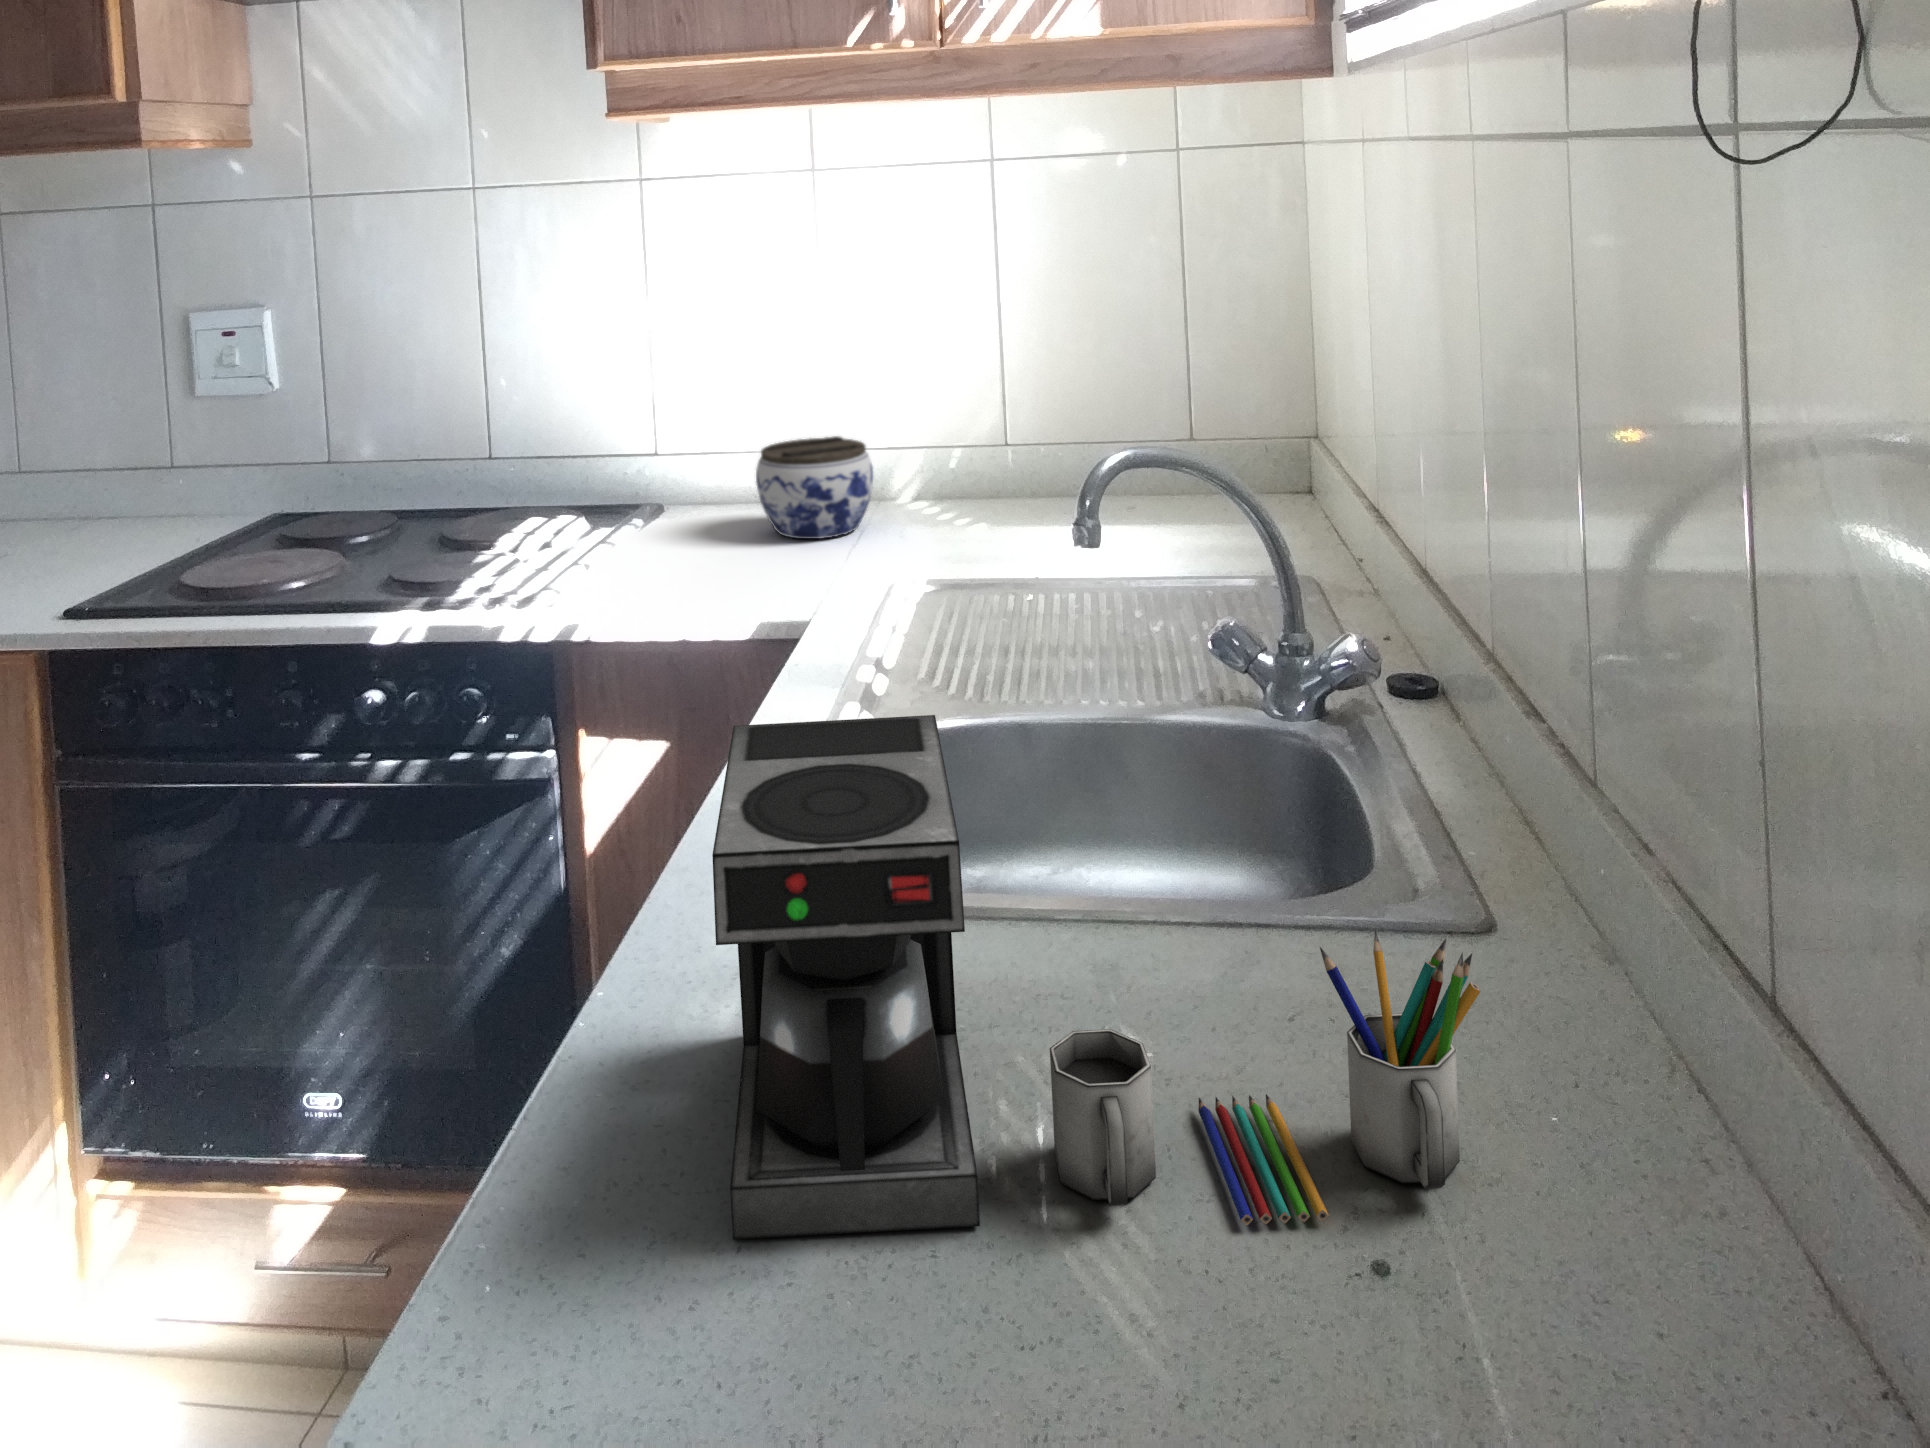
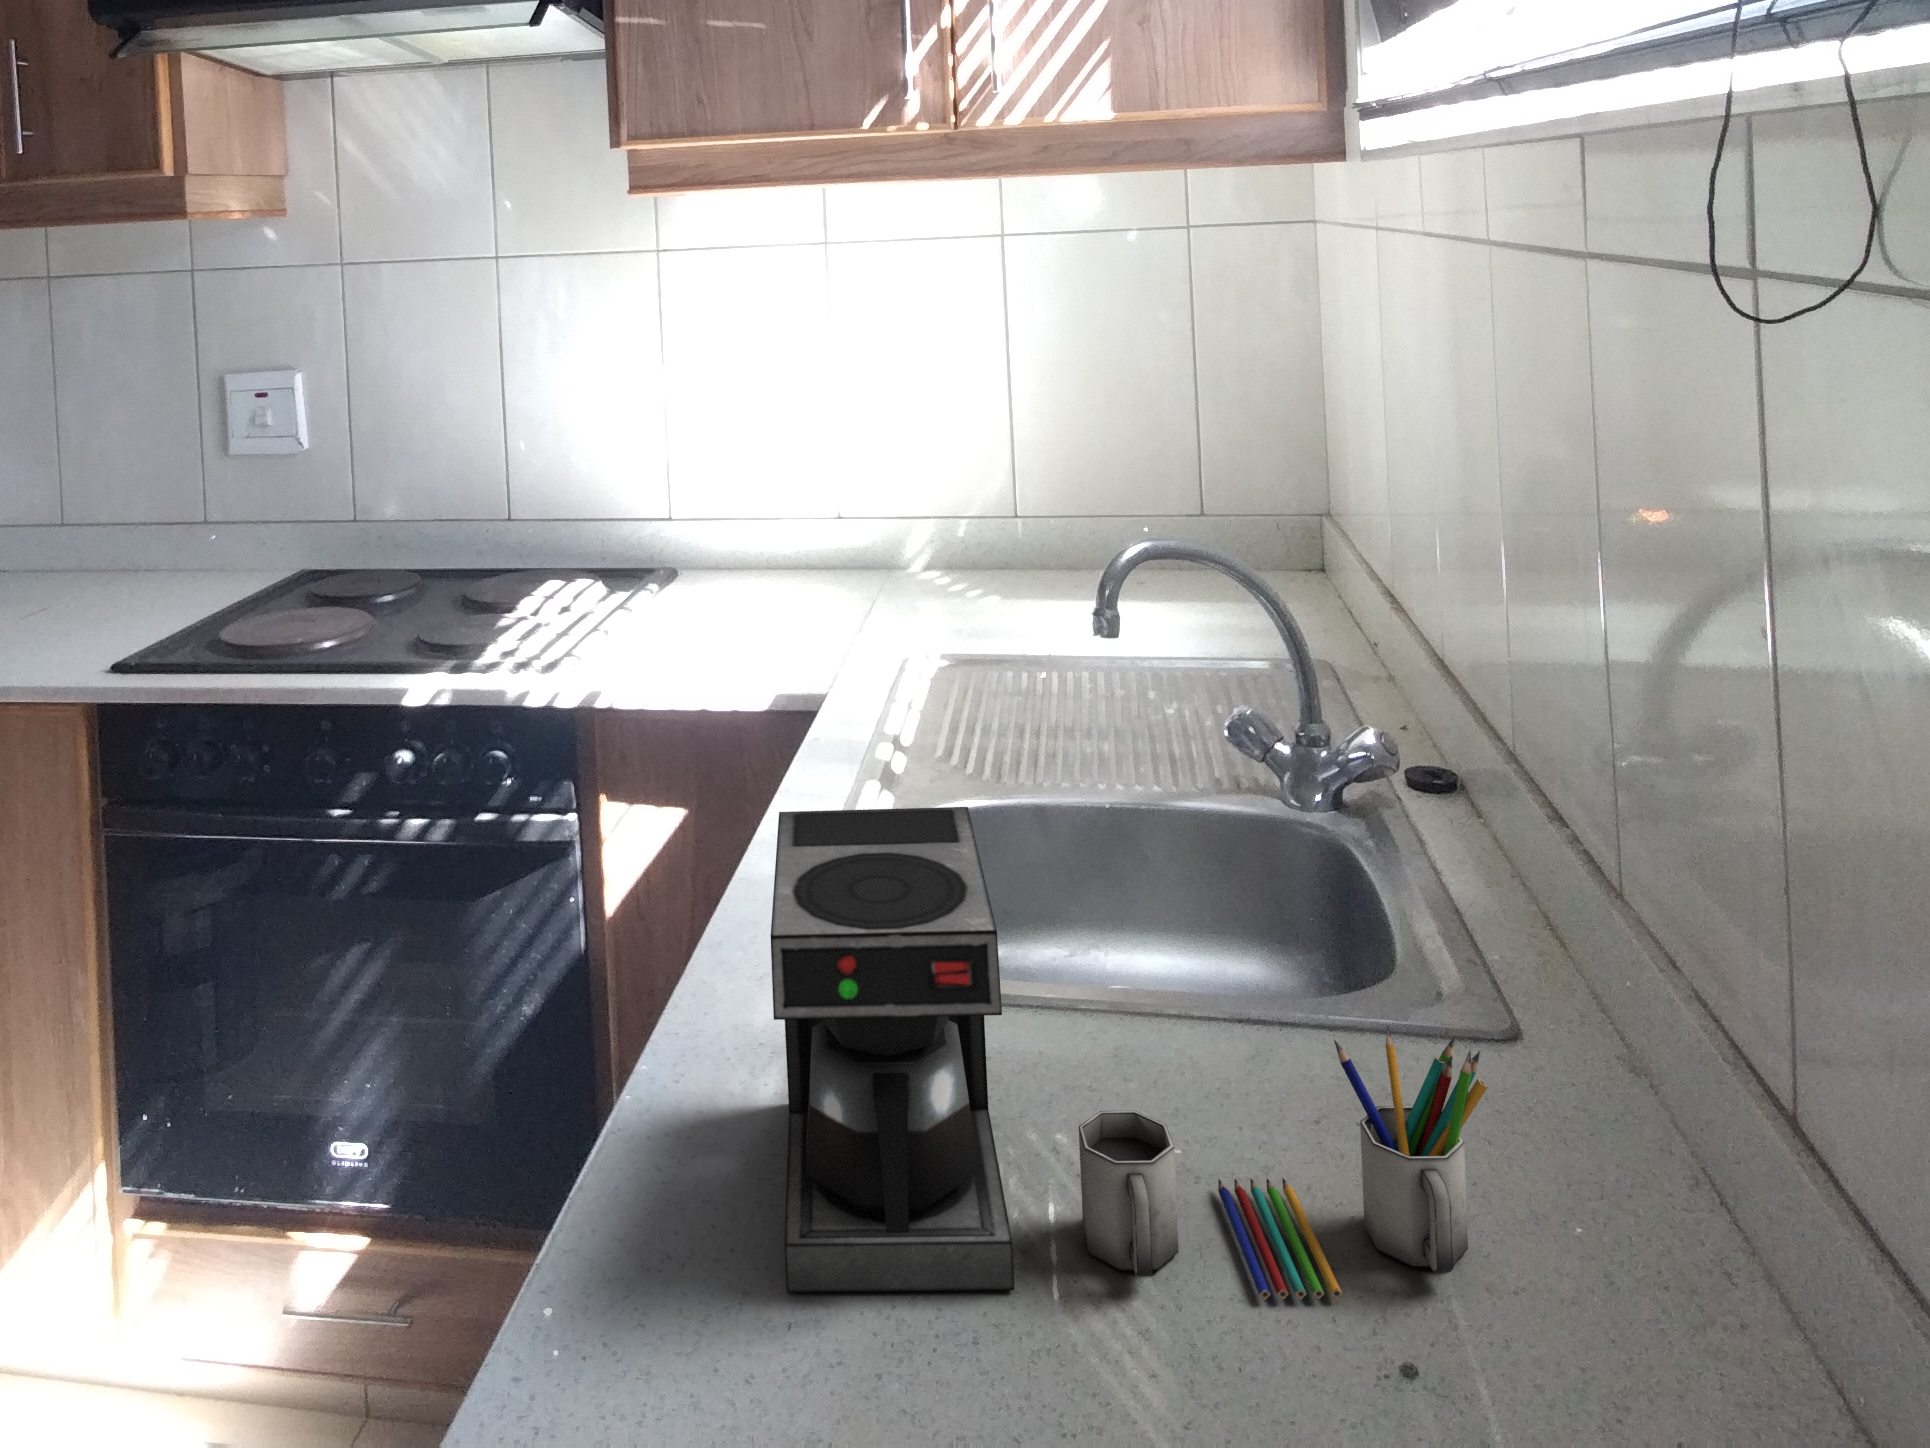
jar: present [756,436,873,539] -> none [771,509,887,611]

